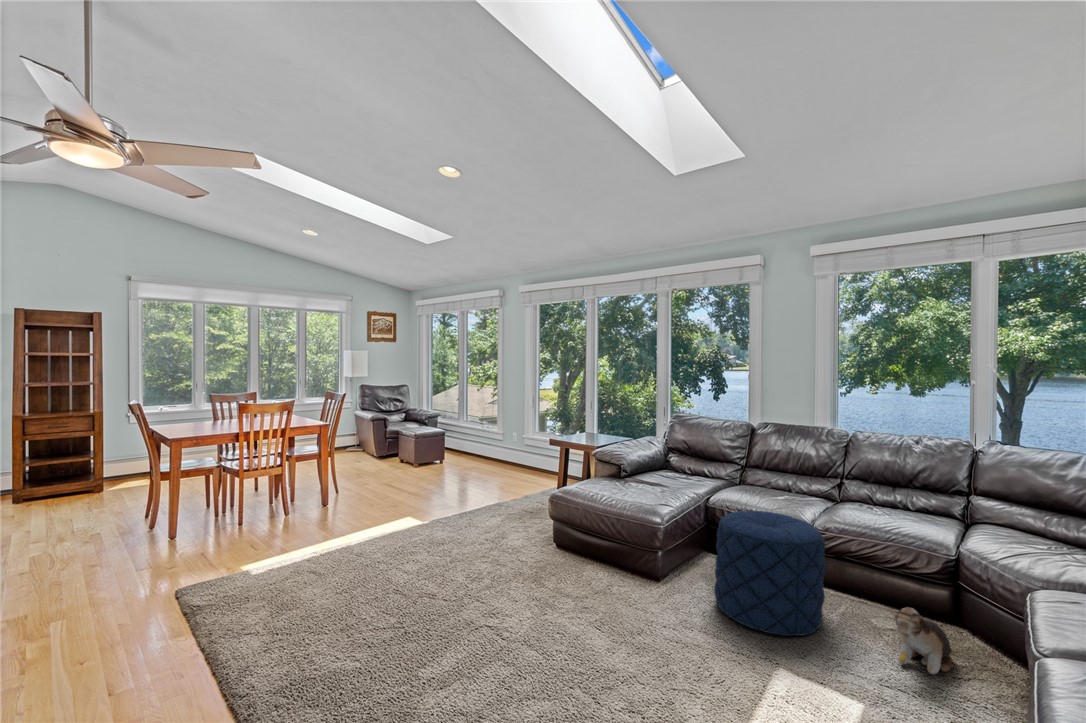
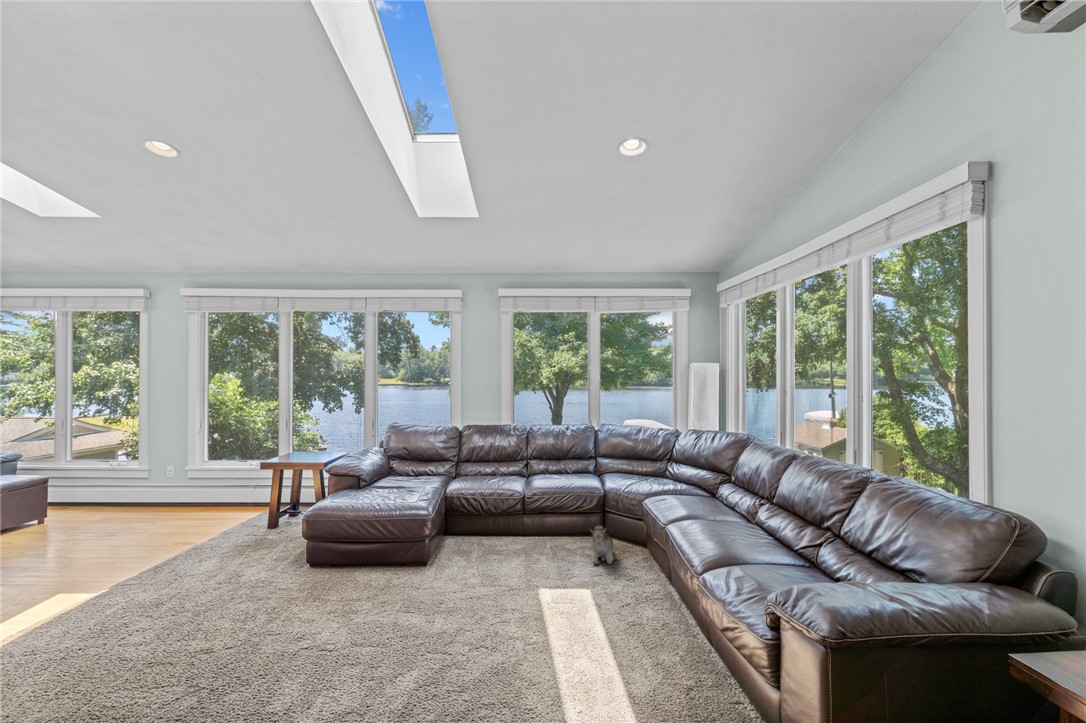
pouf: present [714,511,826,636] -> none [471,487,547,574]

